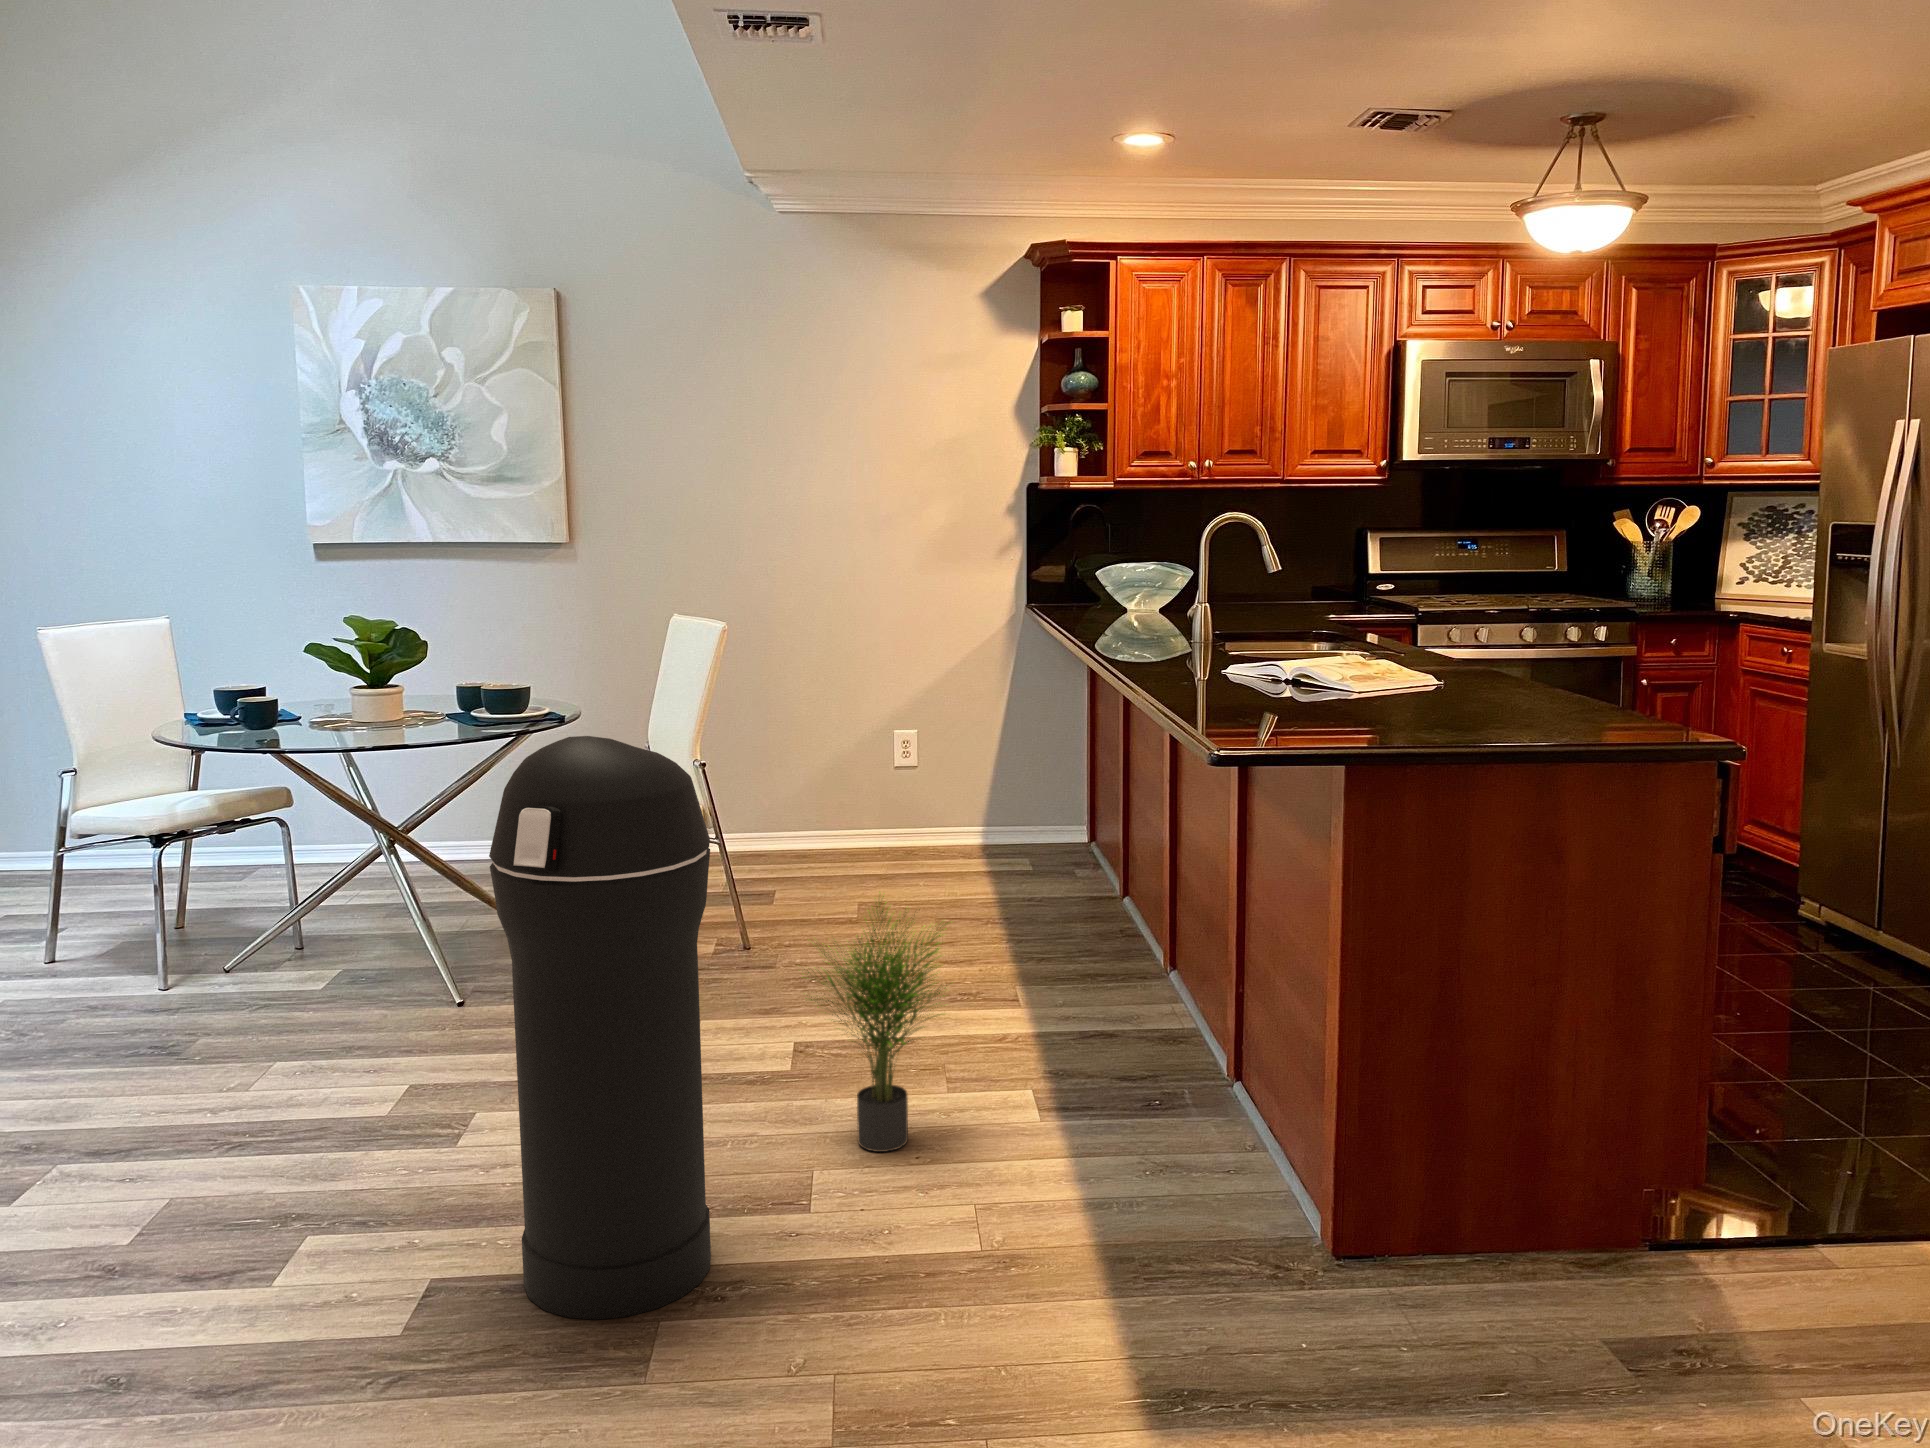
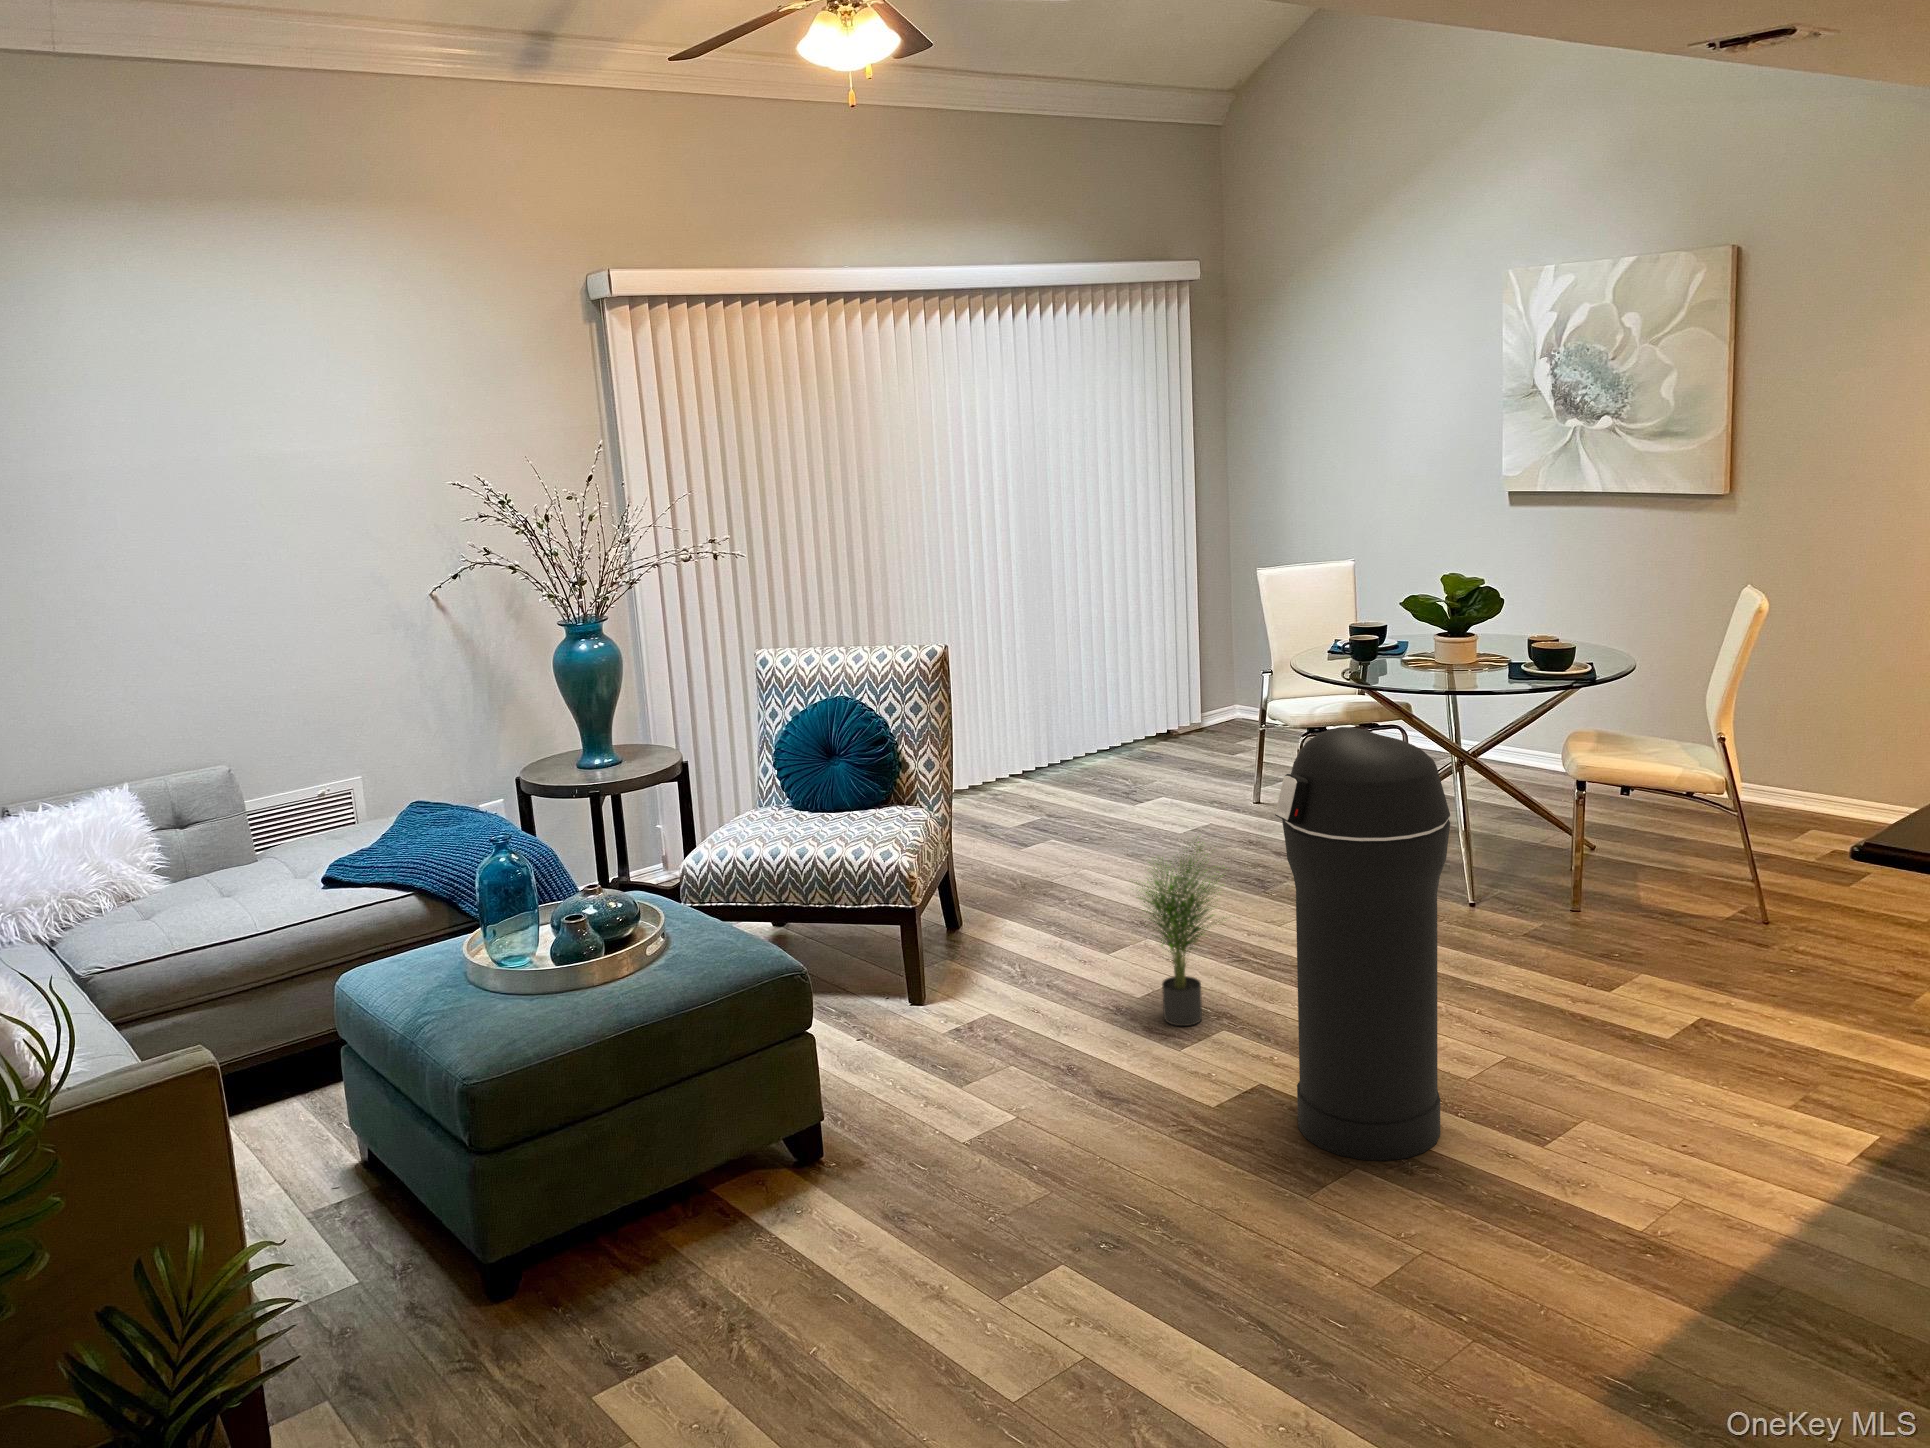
potted plant: present [806,896,946,1152] -> present [1136,836,1223,1026]

